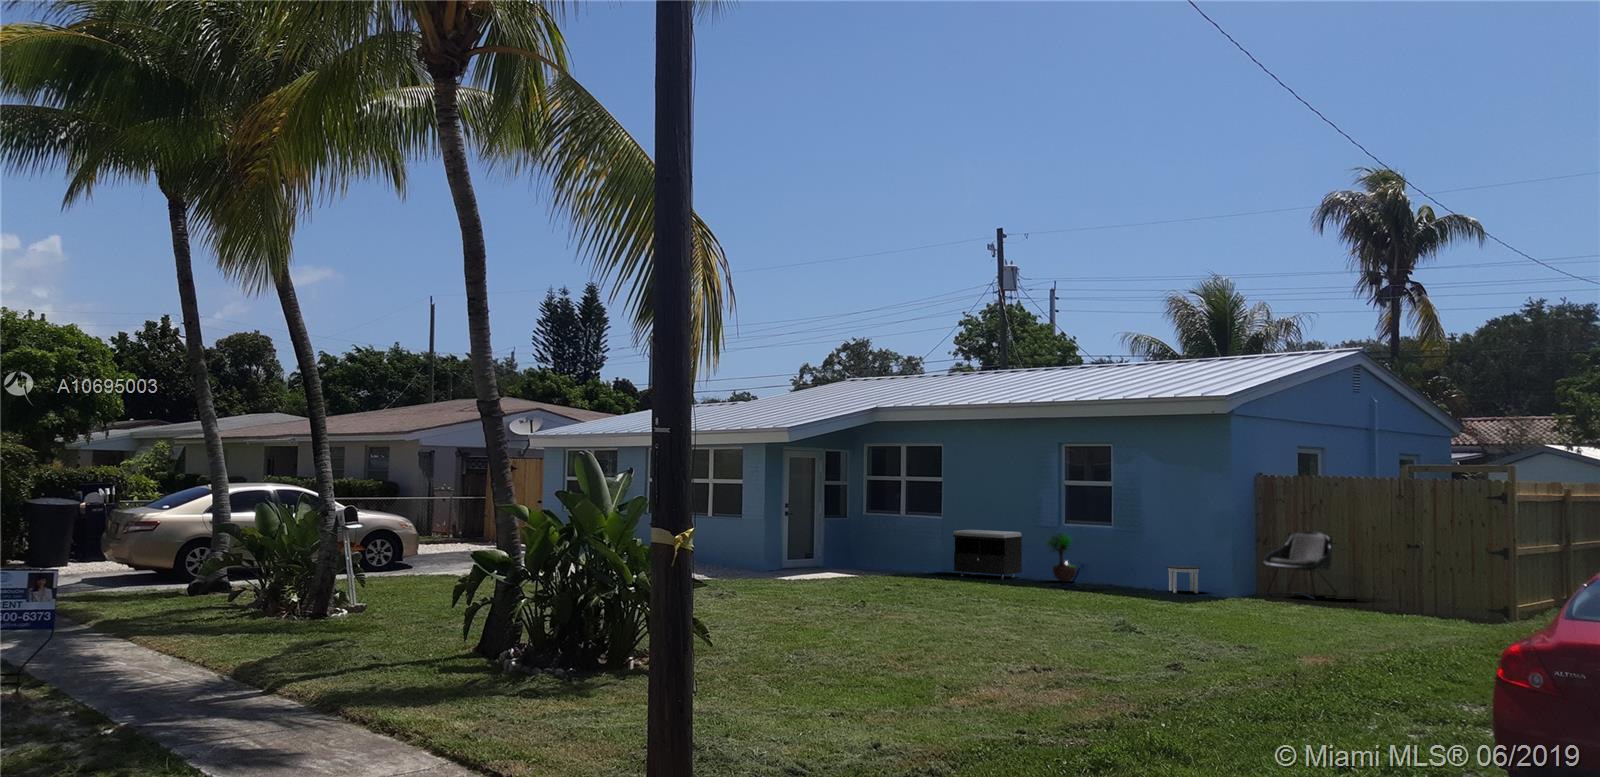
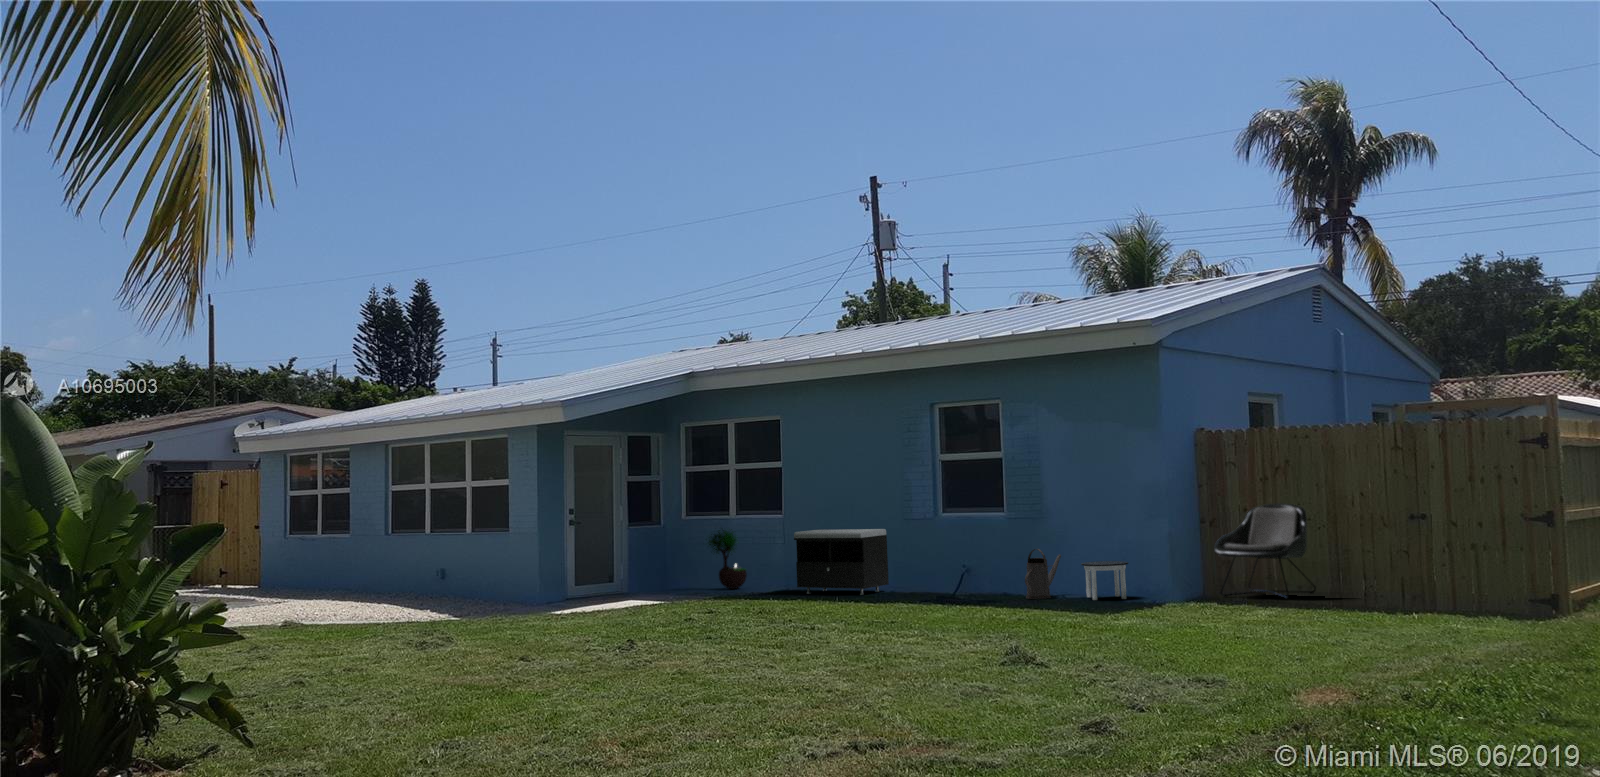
potted tree: present [1047,534,1077,582] -> present [709,530,747,589]
watering can: none [1124,554,1151,590] -> present [1025,549,1061,599]

